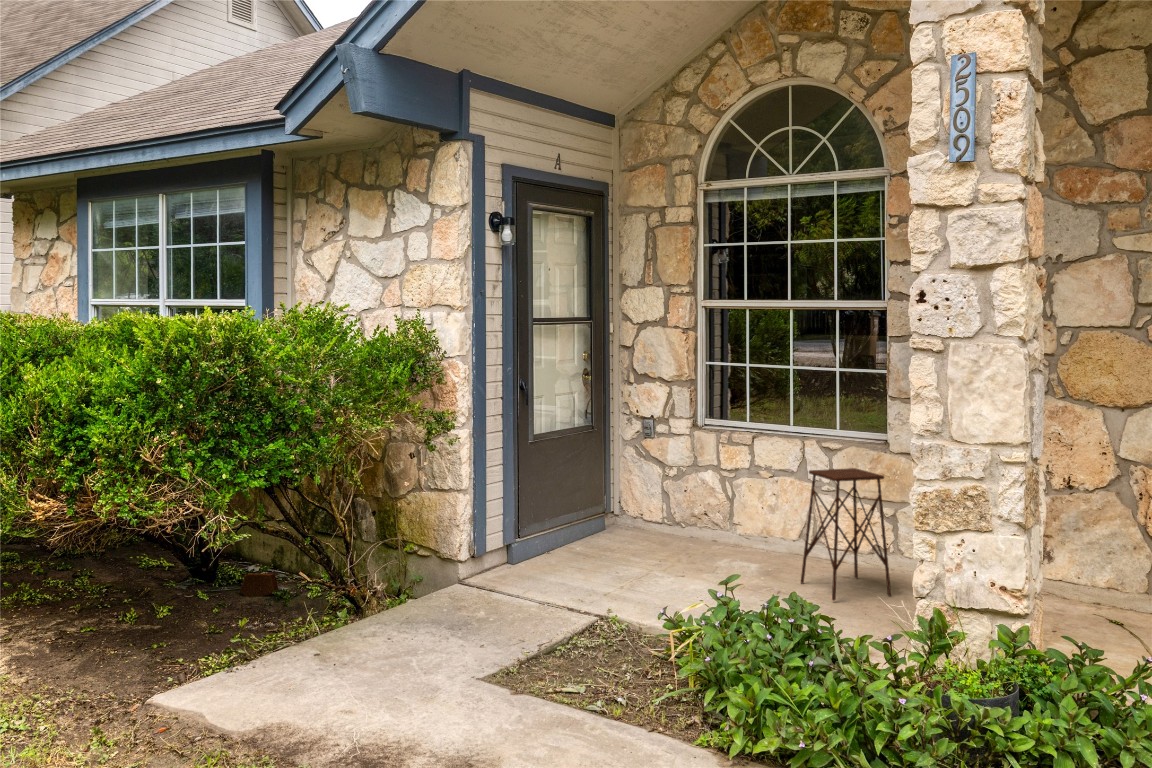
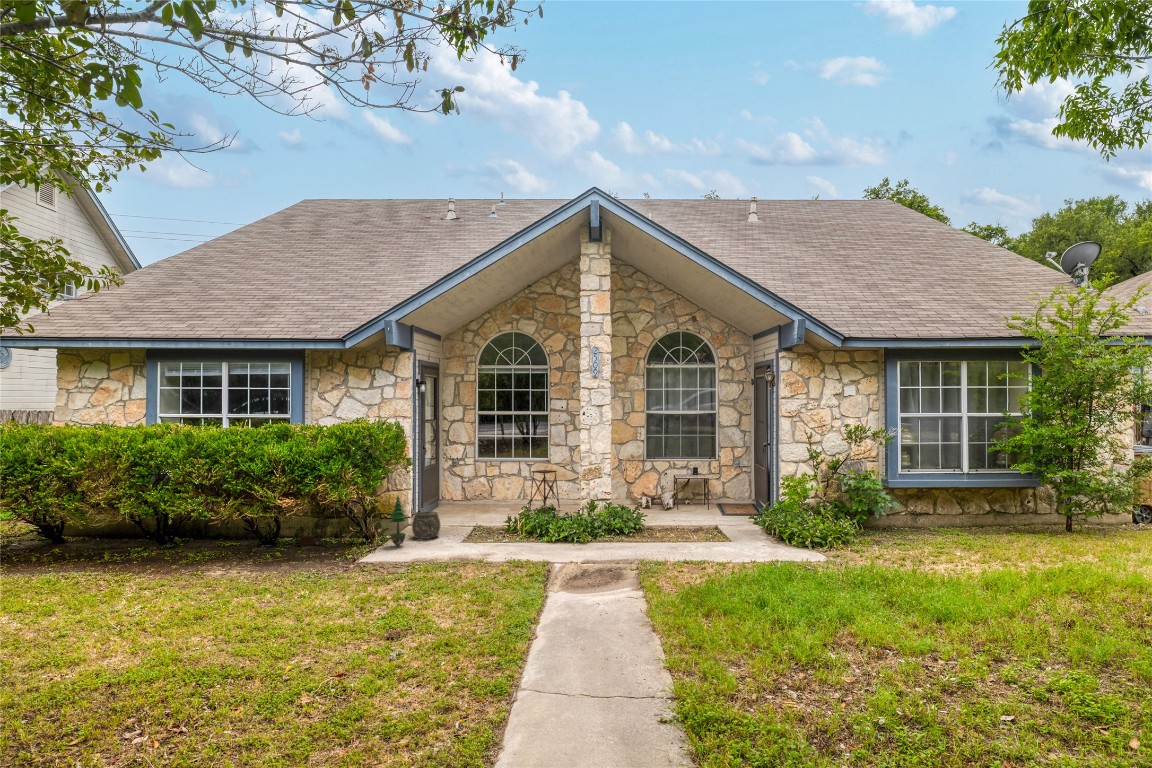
potted tree: none [248,533,305,682] -> present [389,496,406,546]
woven basket: none [361,576,444,664] -> present [412,511,440,539]

